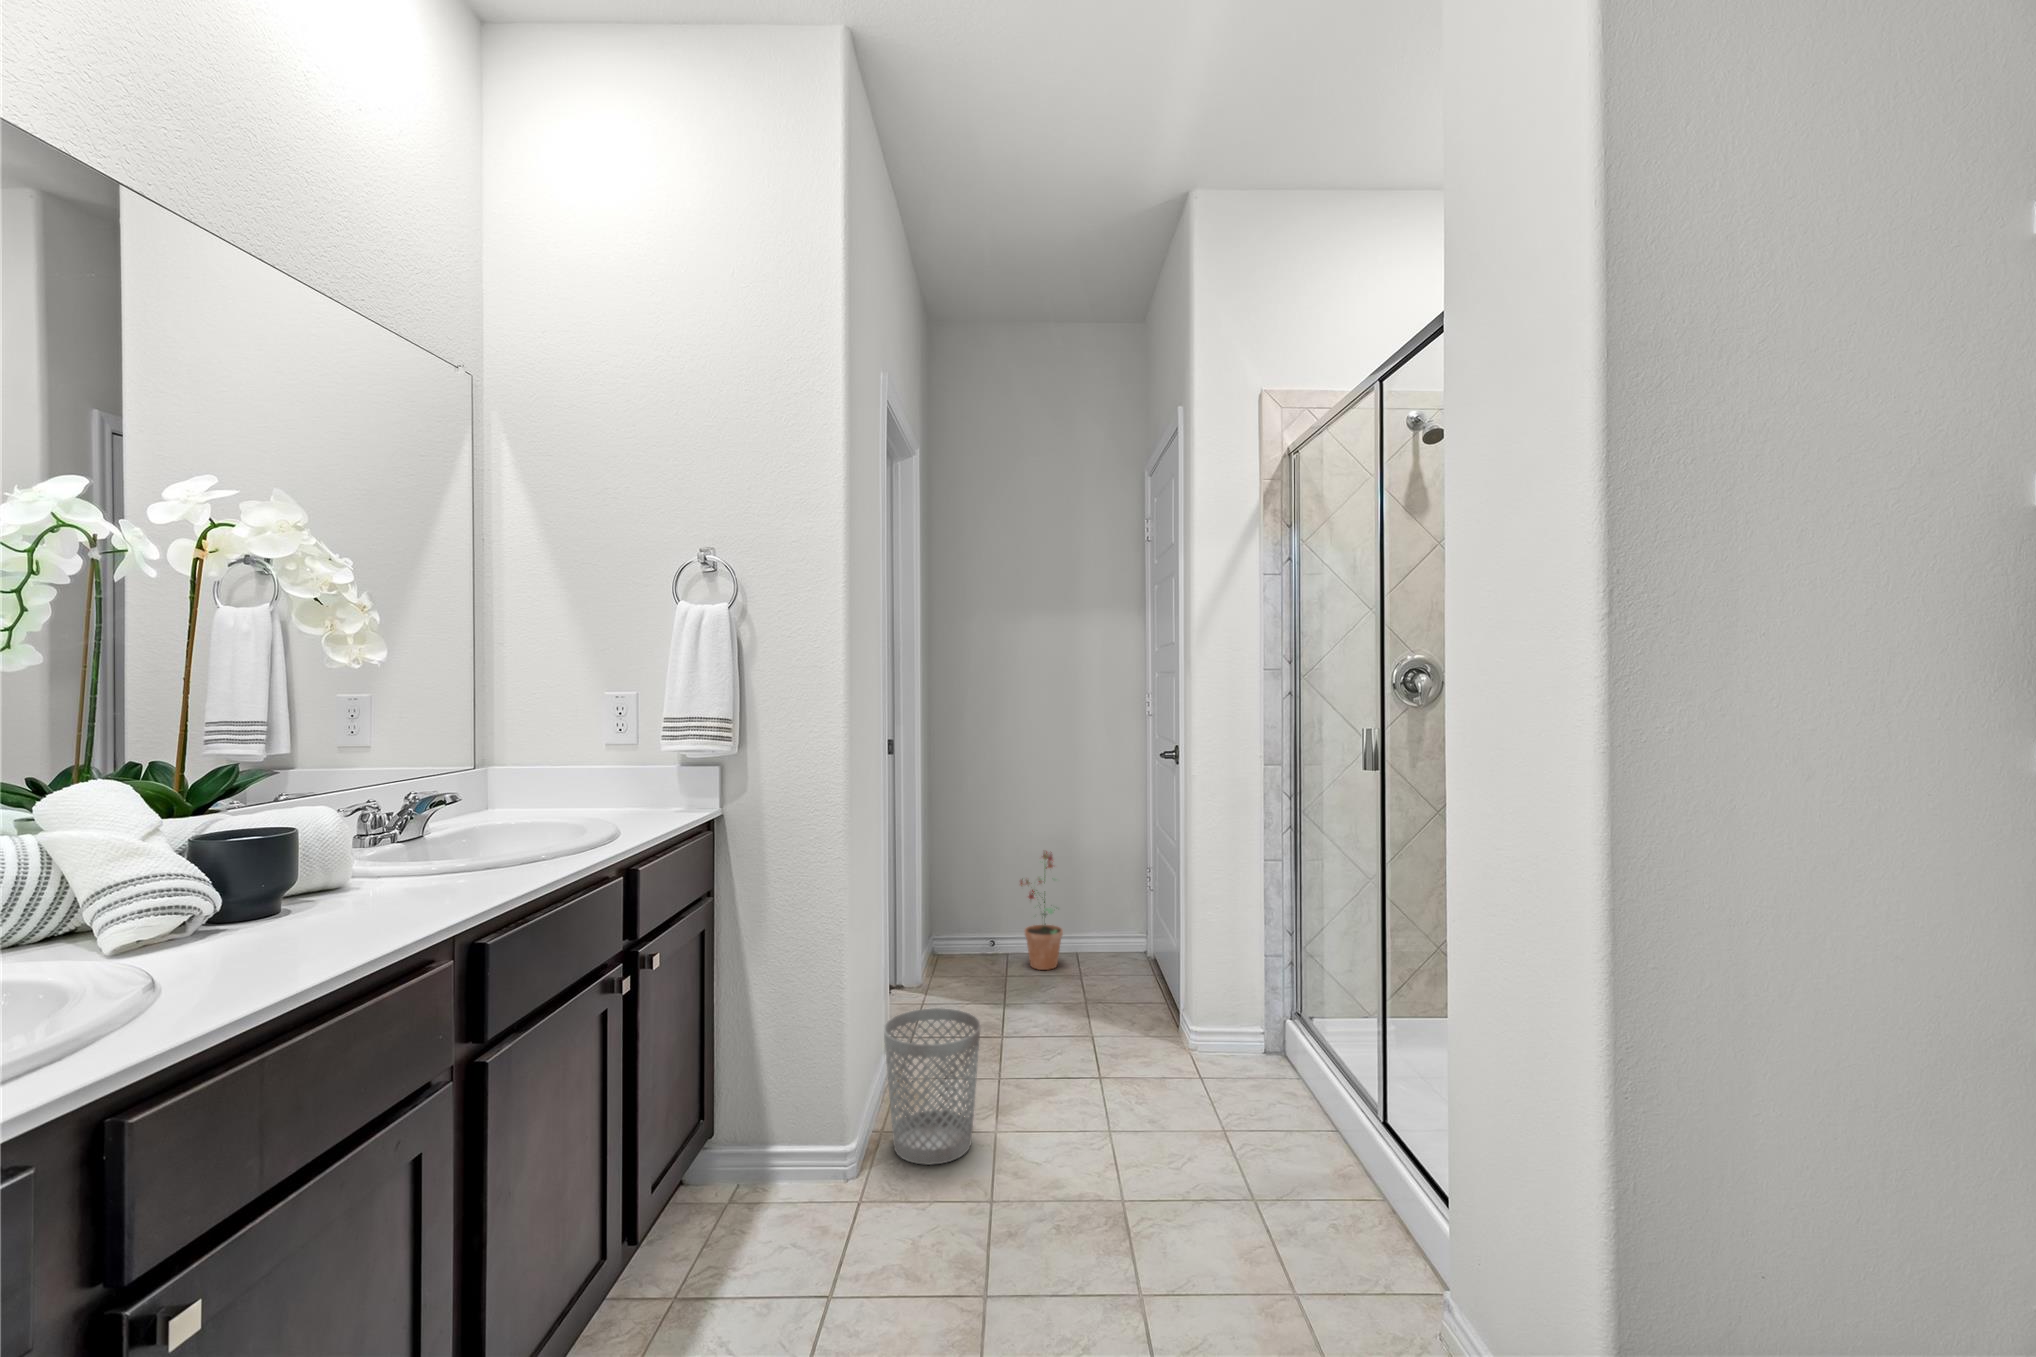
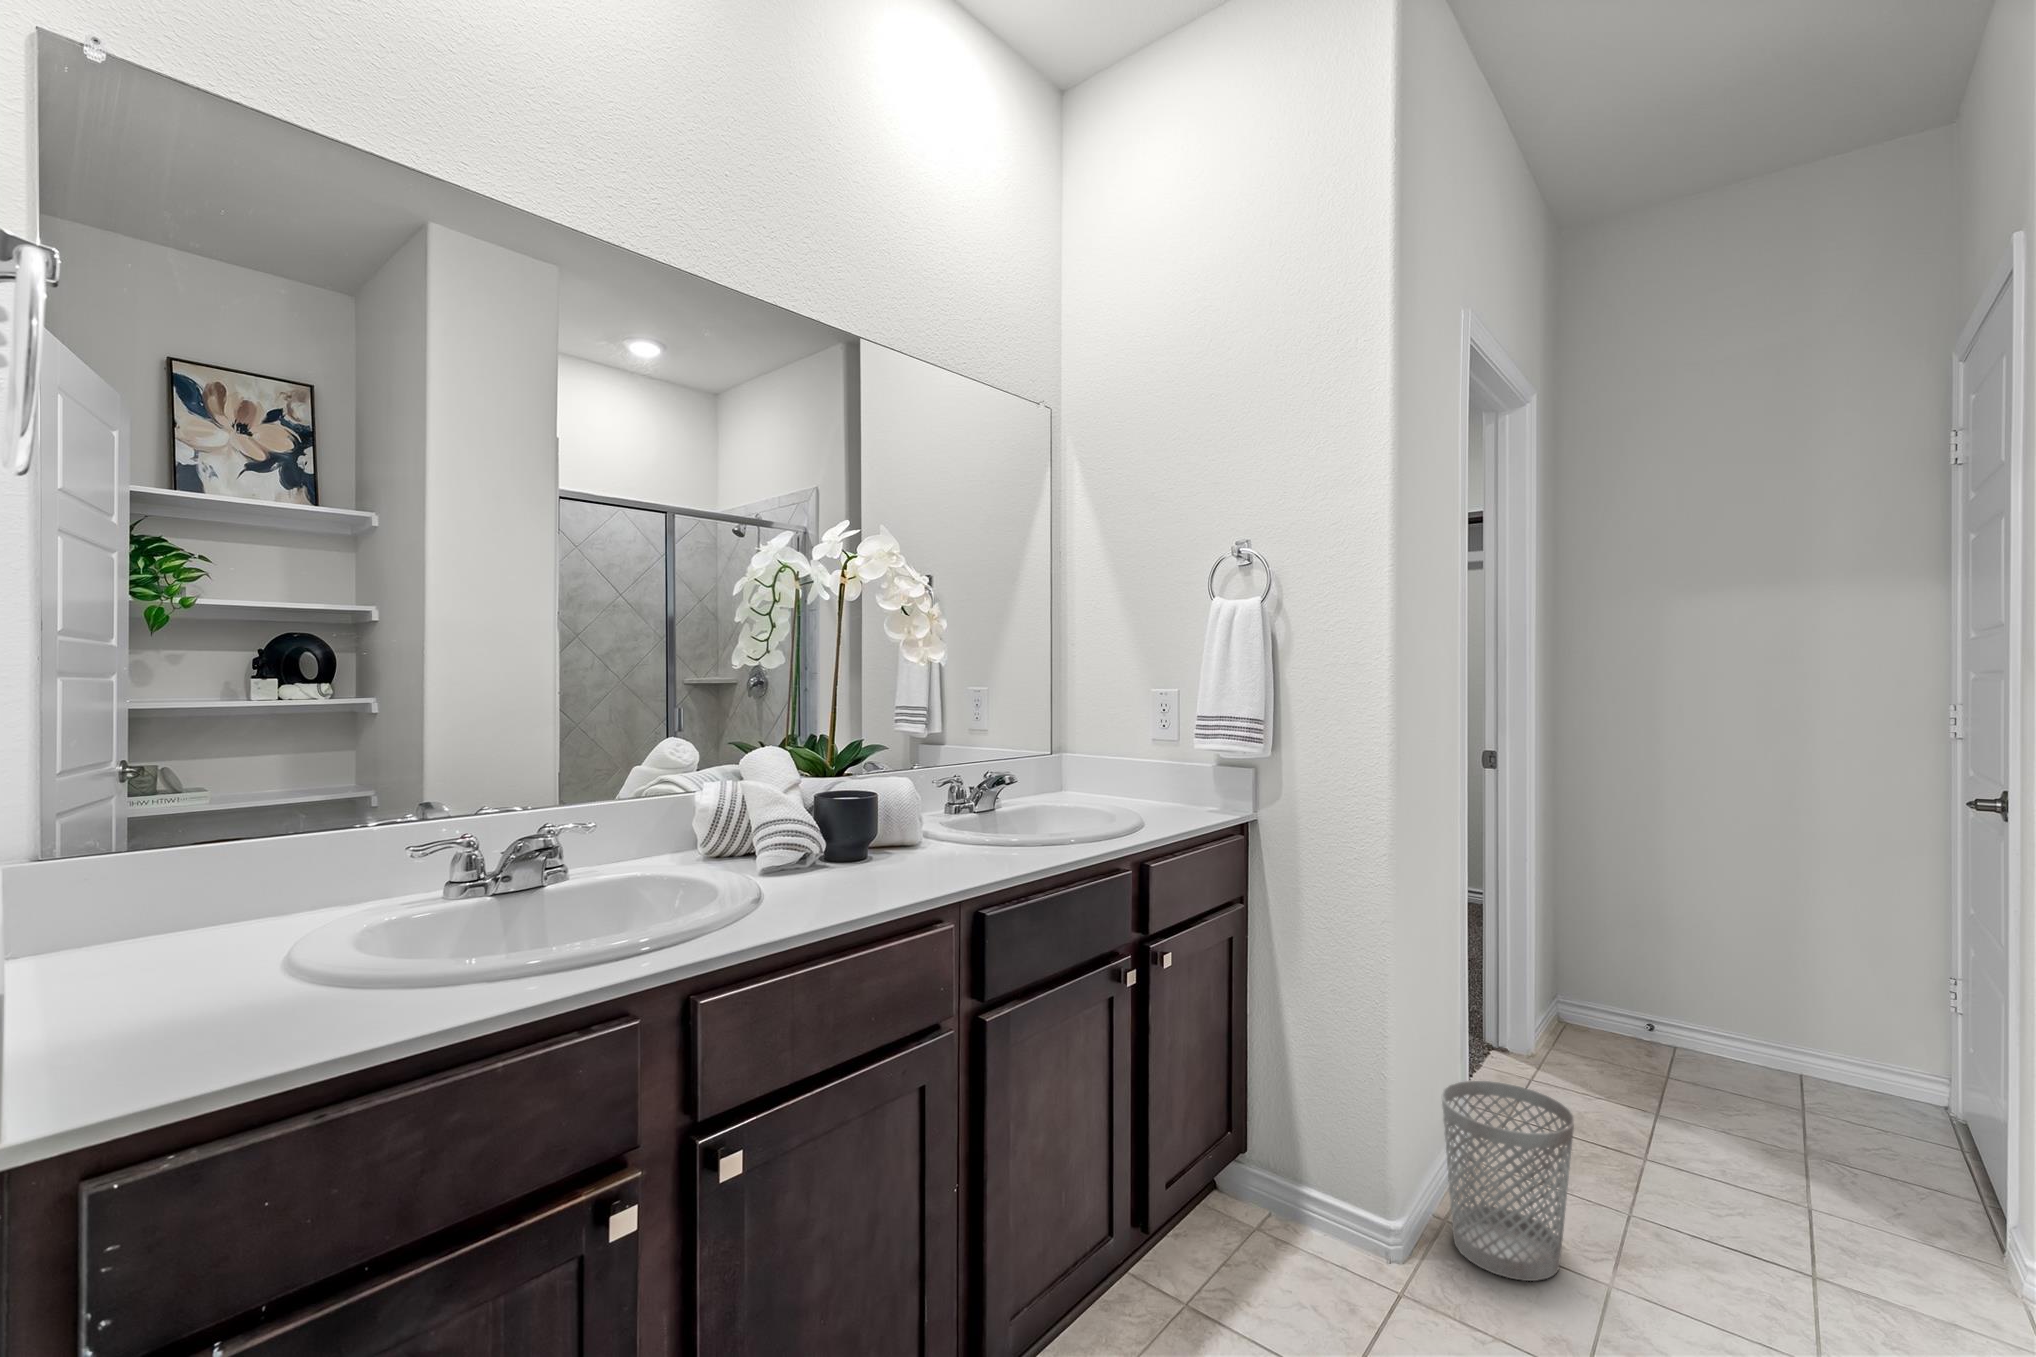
potted plant: present [1020,851,1063,970] -> none [1688,916,1761,1080]

